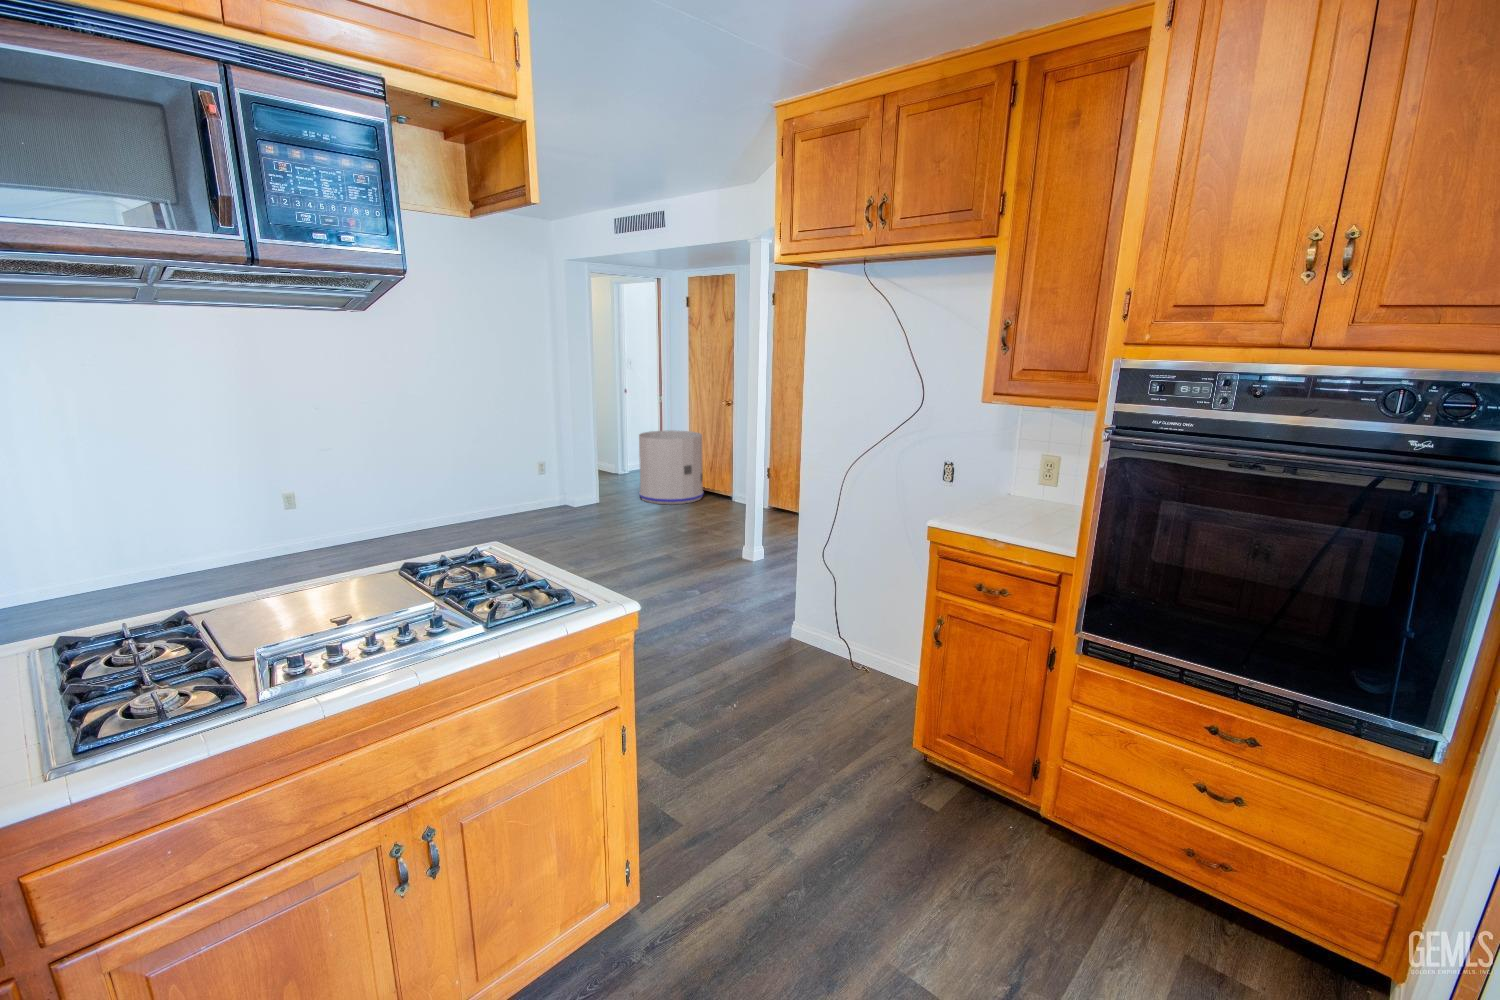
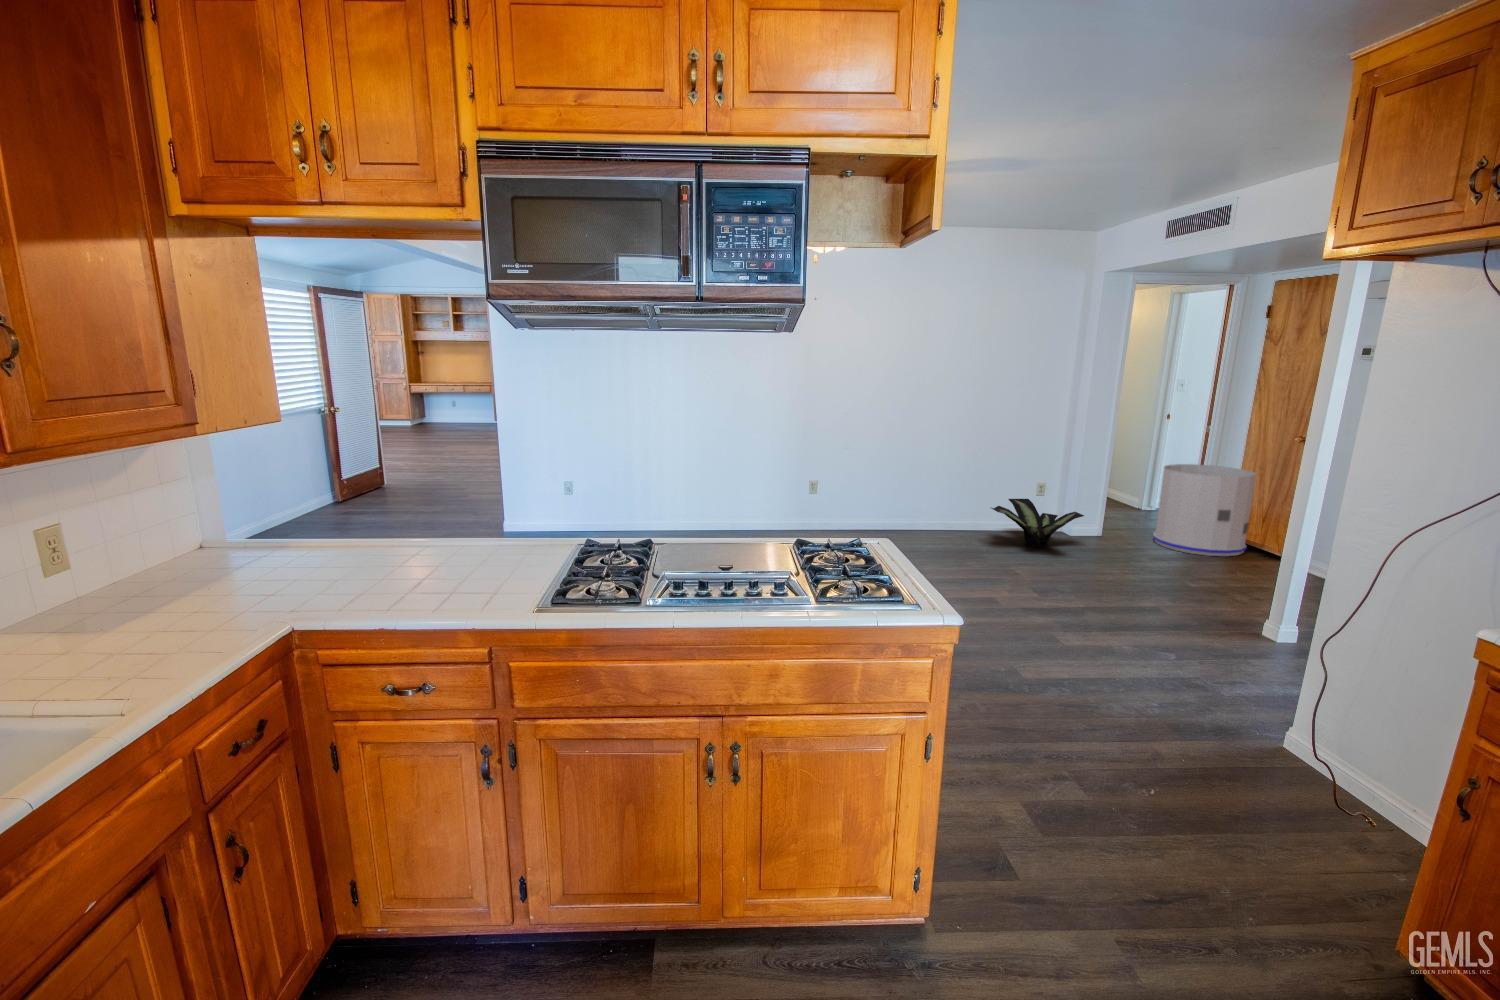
potted plant: none [502,478,588,524] -> present [991,499,1084,548]

